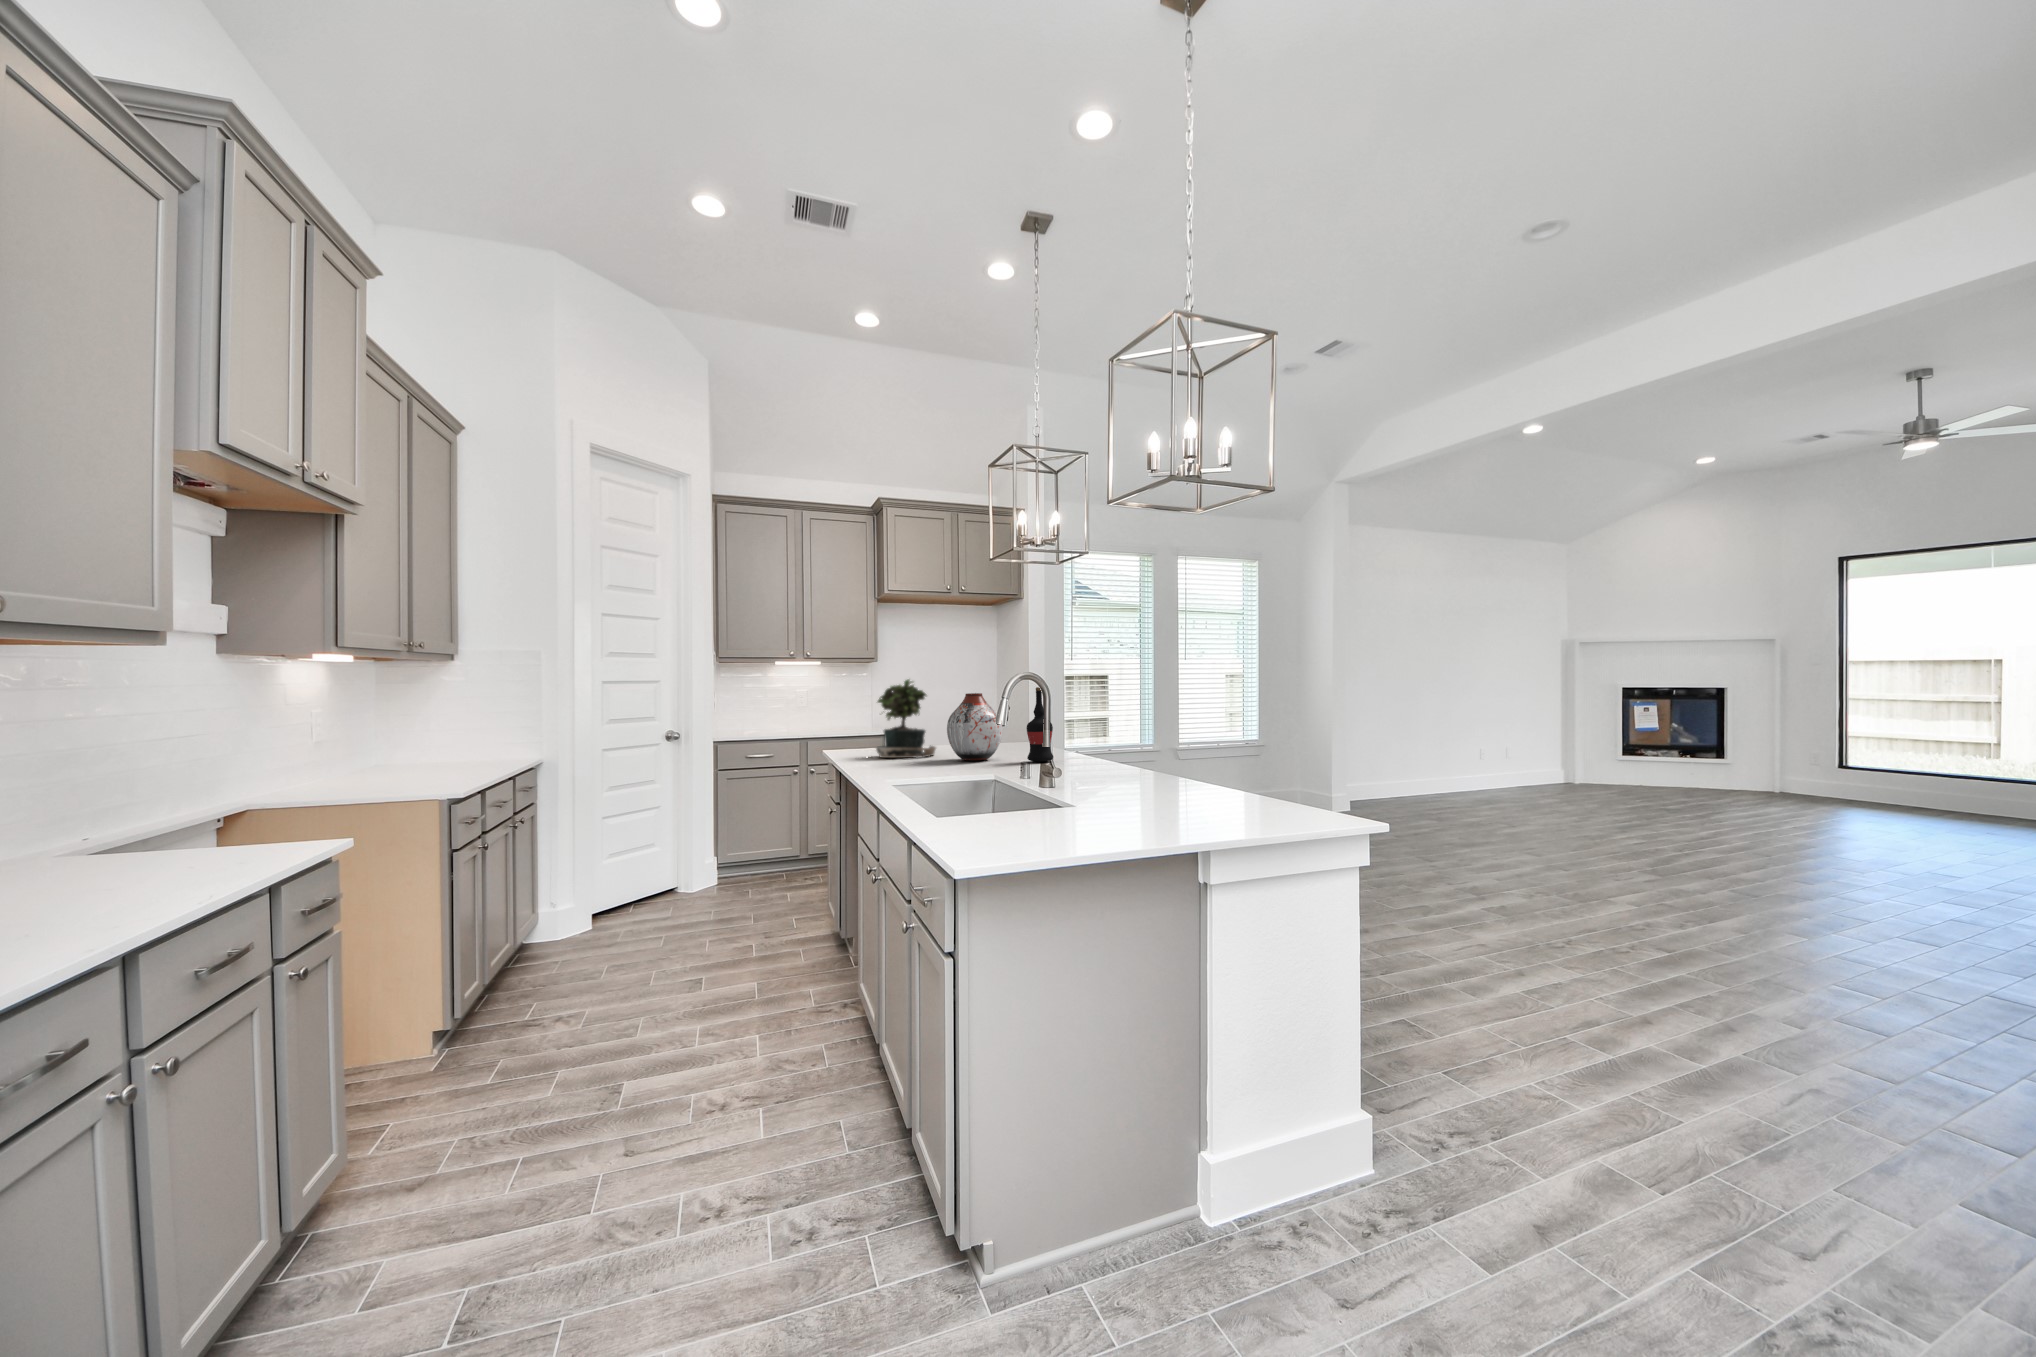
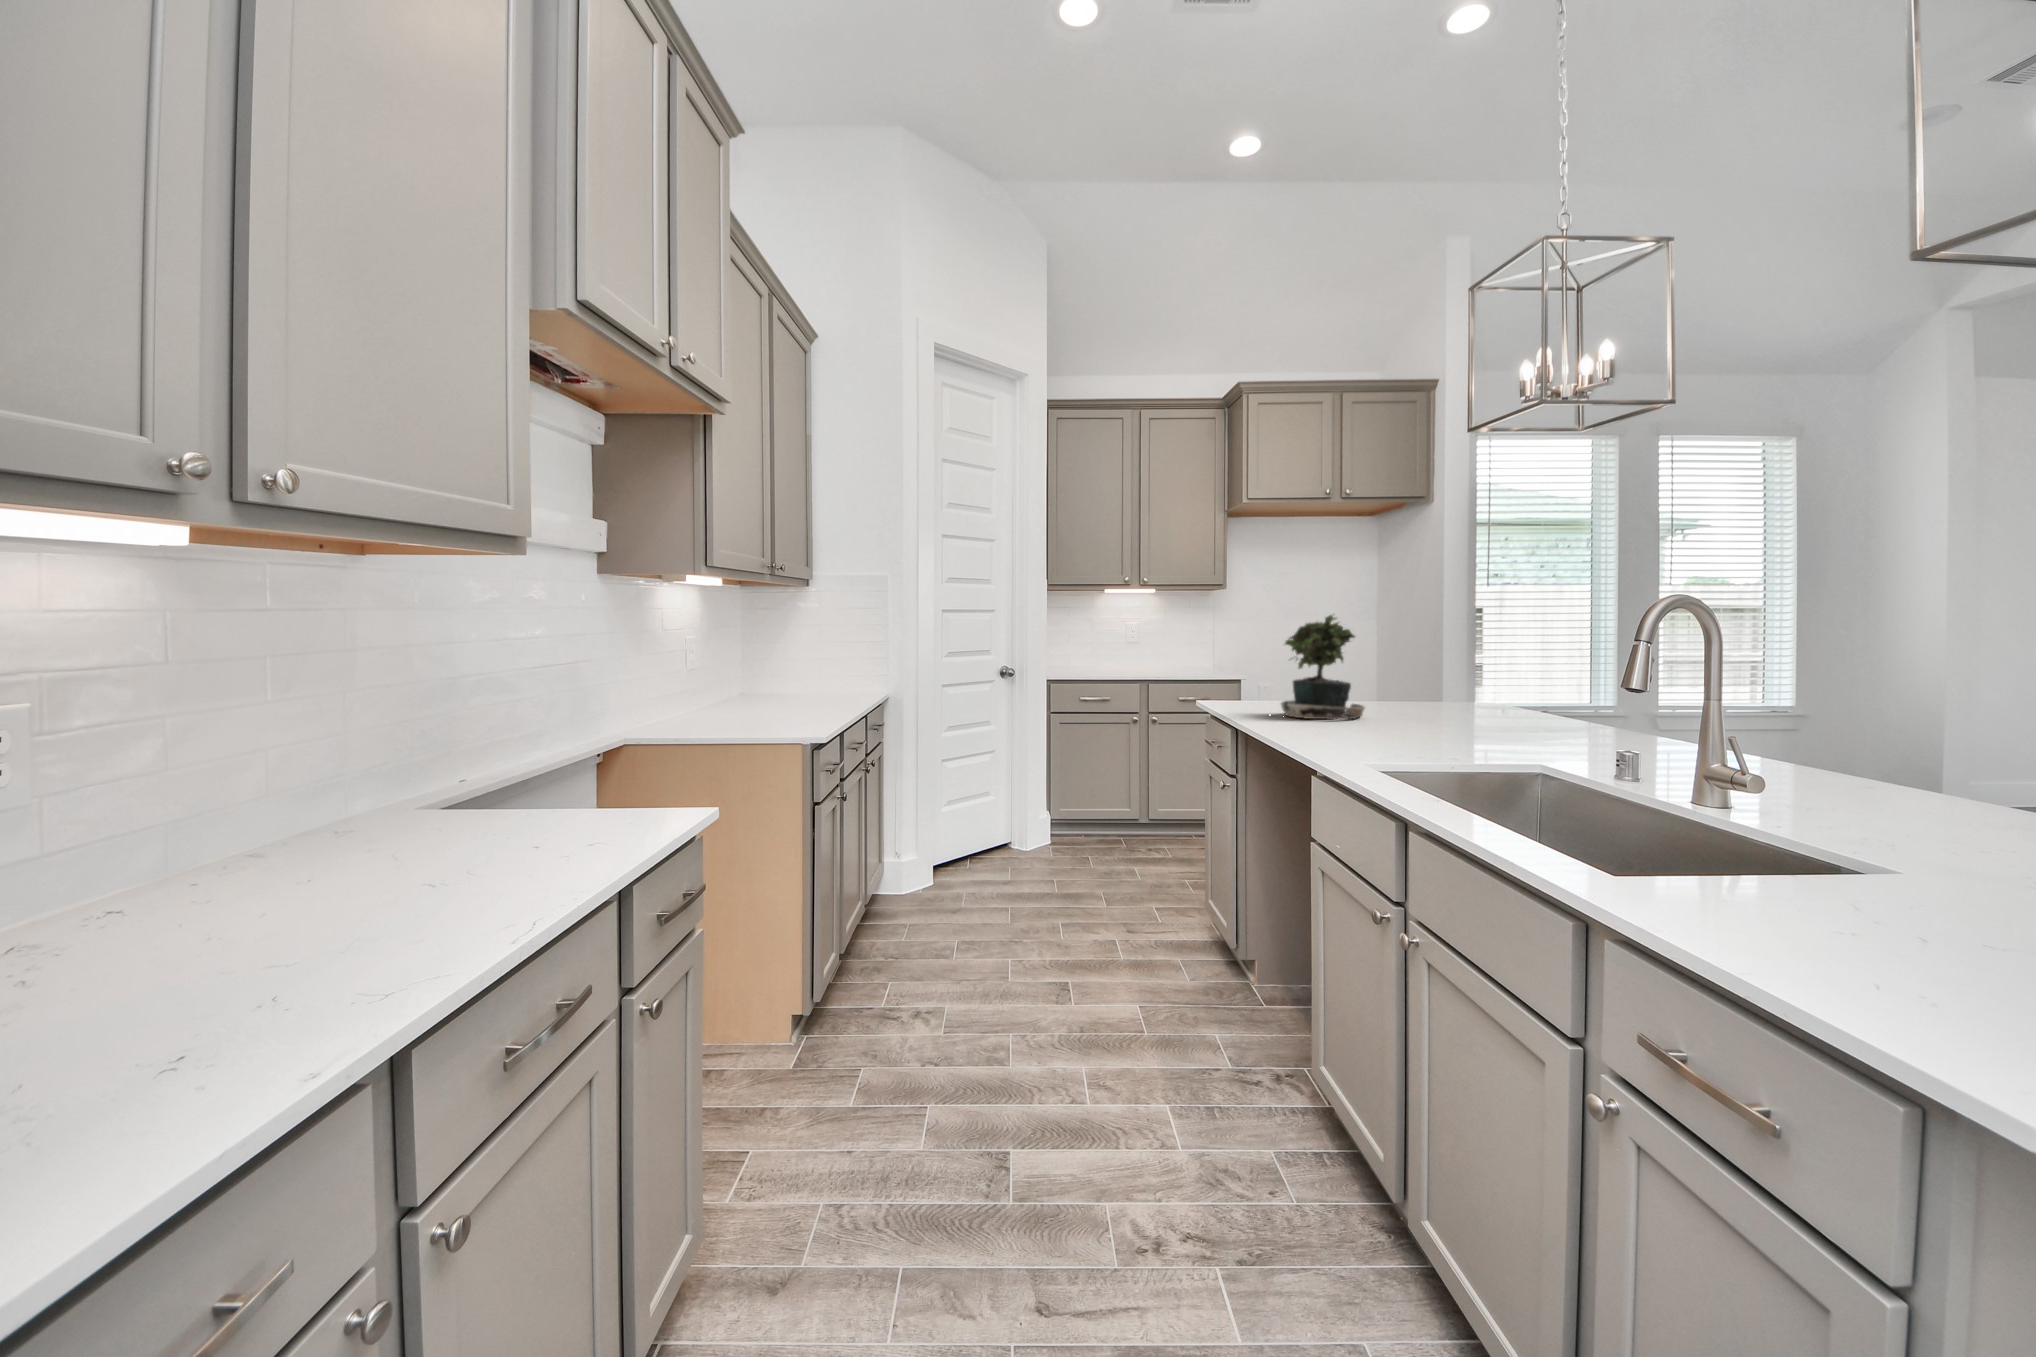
wine bottle: present [1027,687,1053,762] -> none [1529,630,1575,738]
vase: present [947,693,1002,761] -> none [1396,636,1482,730]

